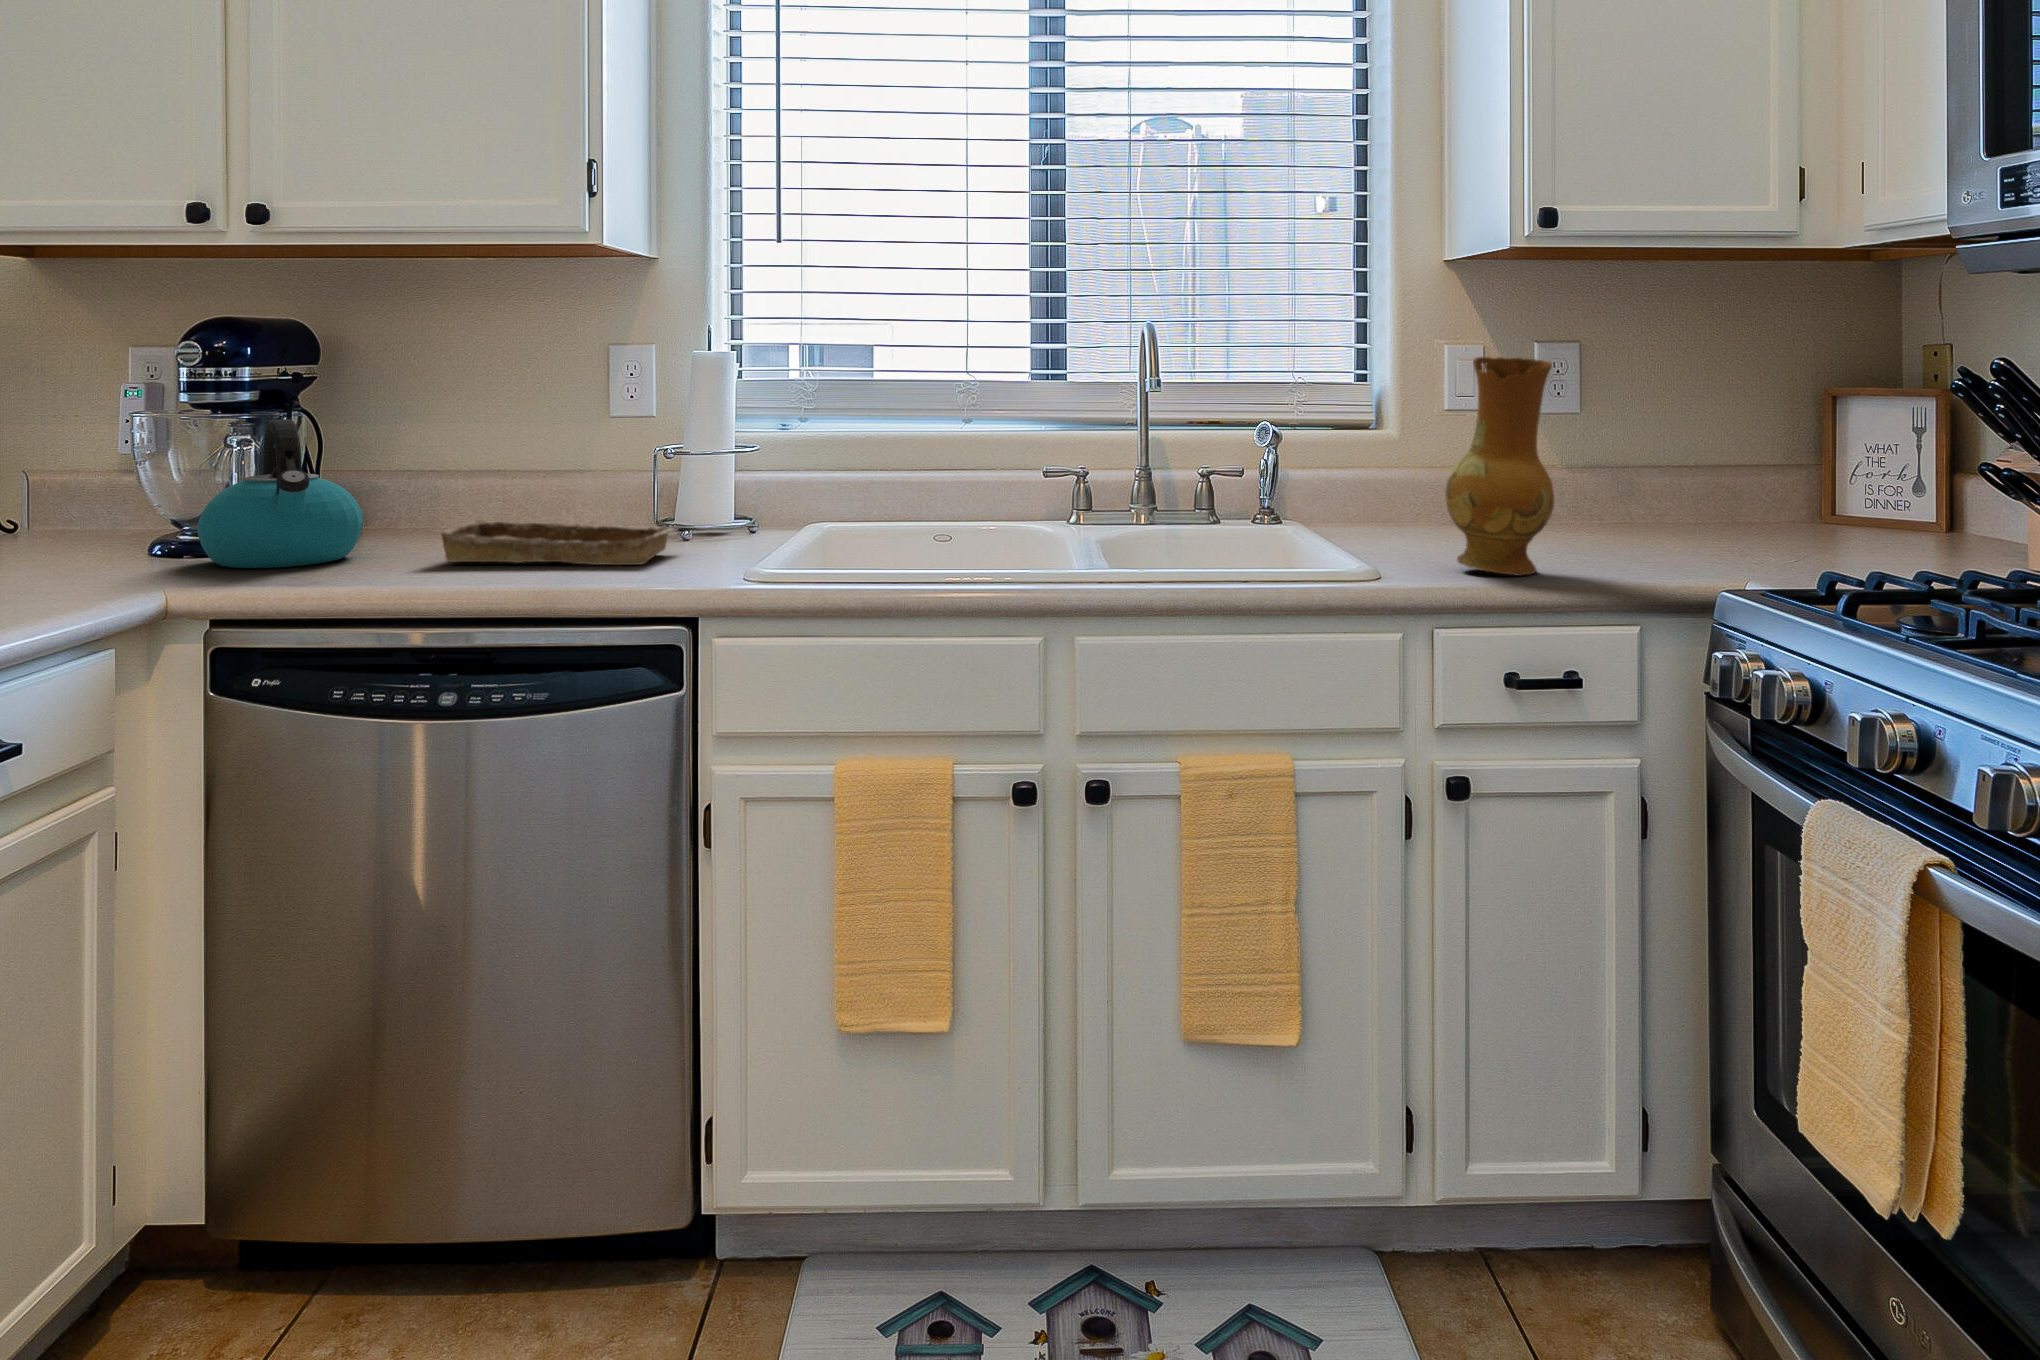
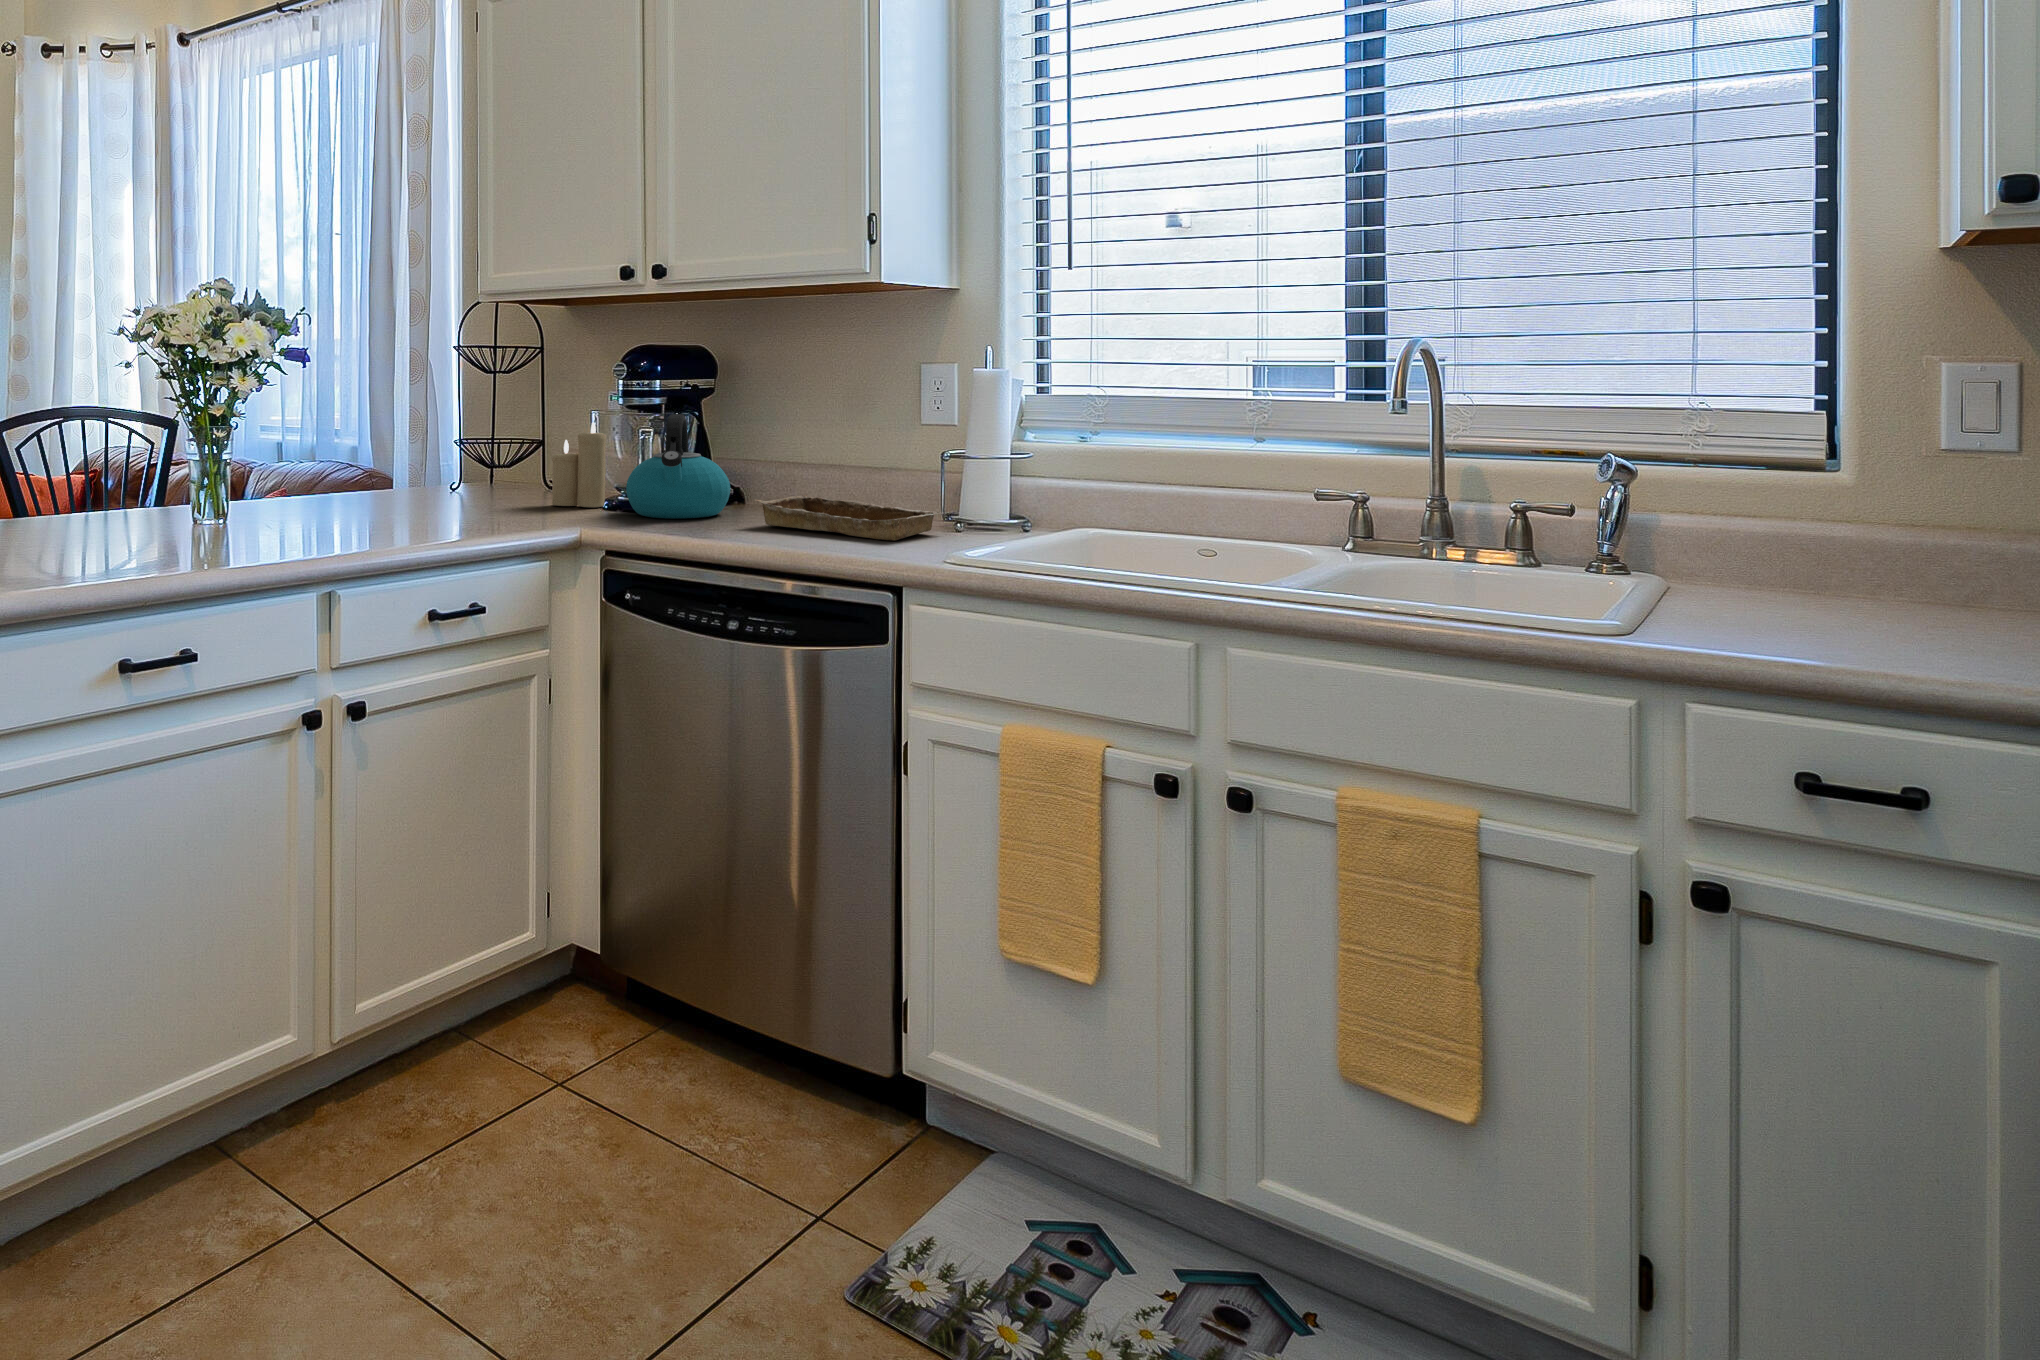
ceramic jug: present [1445,357,1554,576] -> none [1737,379,1921,660]
candle: none [41,435,144,566] -> present [552,422,606,507]

